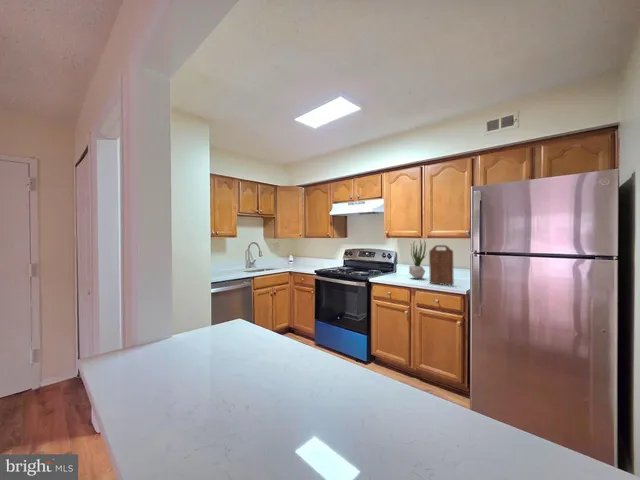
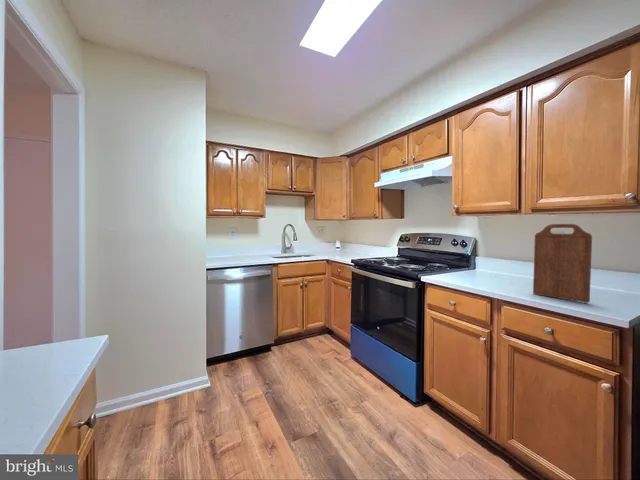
potted plant: present [409,240,426,279] -> none [493,215,529,283]

